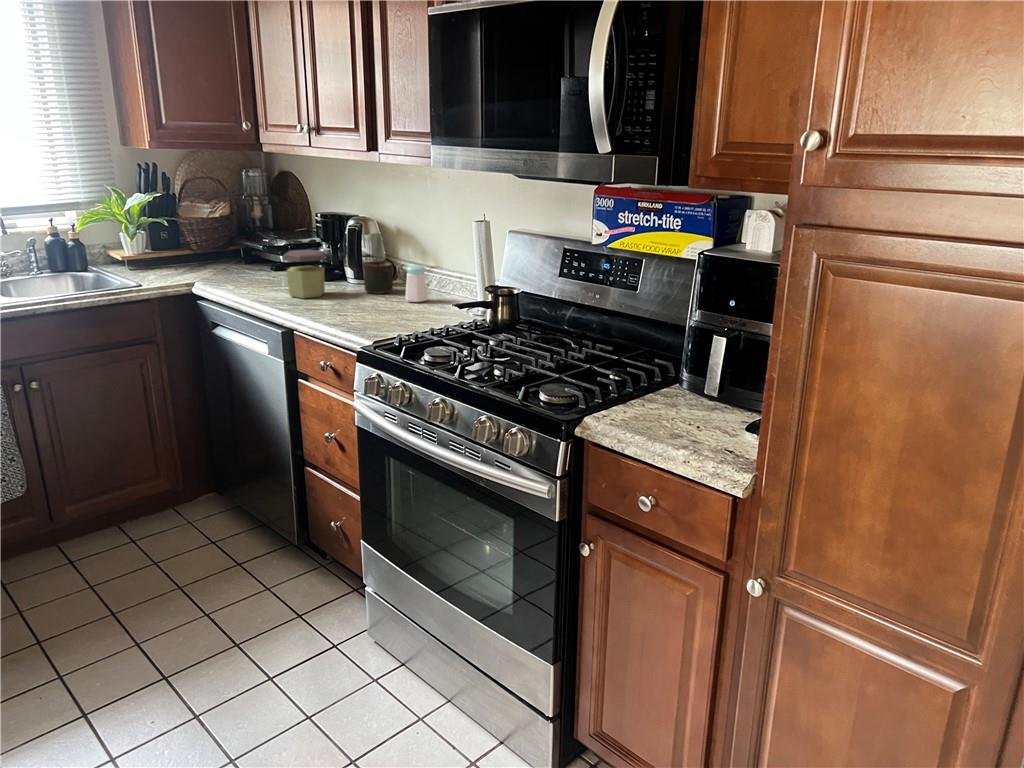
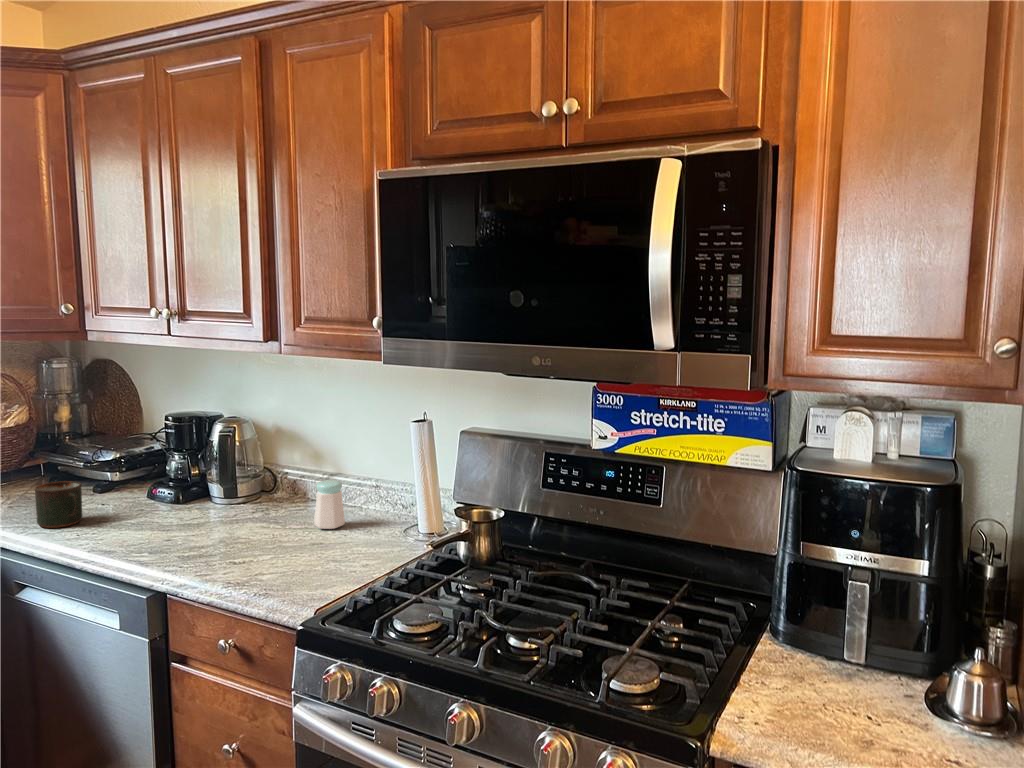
jar: present [283,249,326,298] -> none [137,468,197,538]
mug: present [363,261,393,294] -> present [34,481,82,528]

